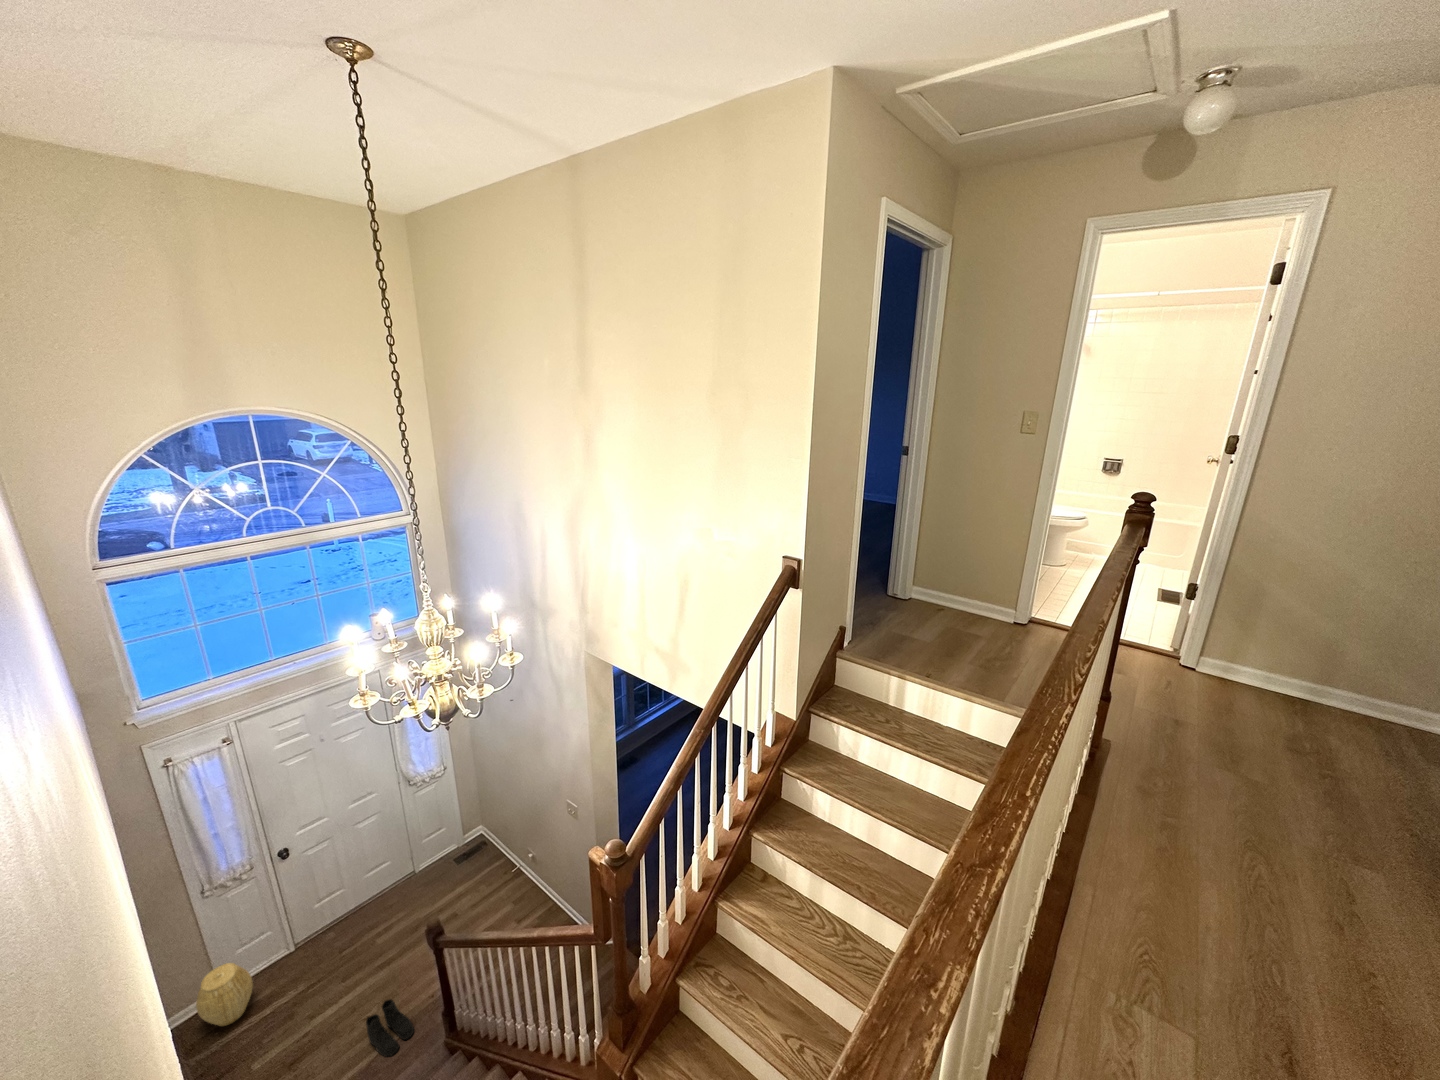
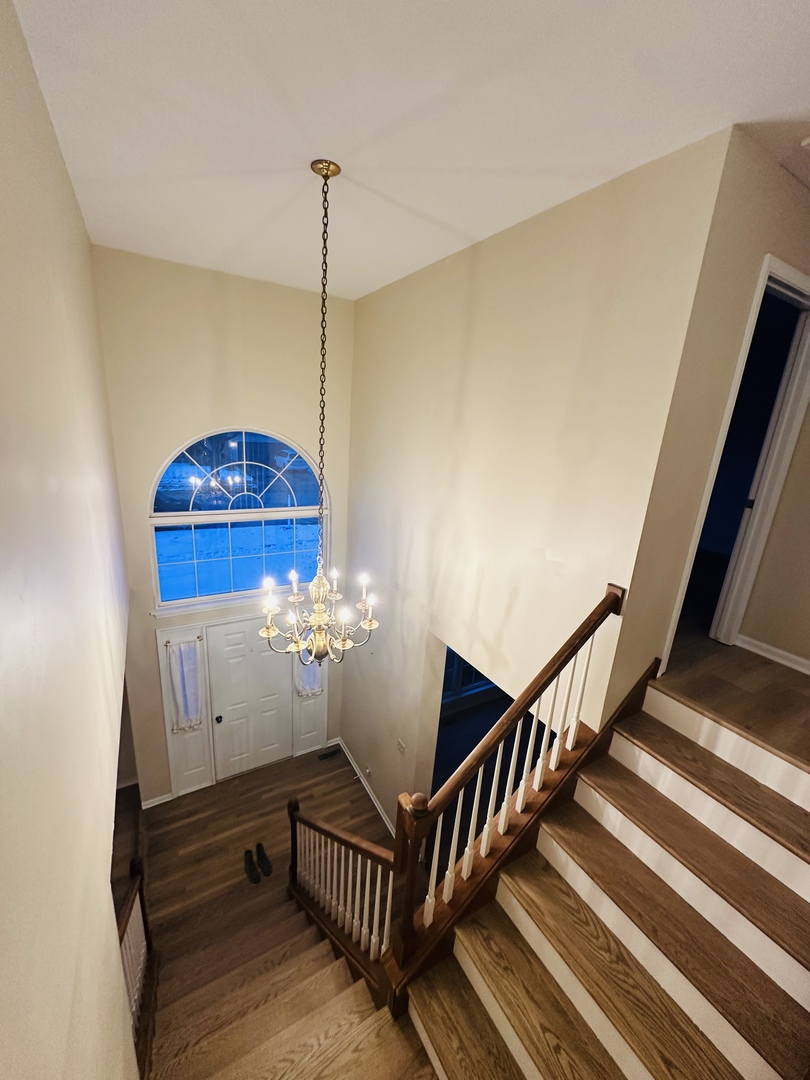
woven basket: present [196,963,253,1026] -> none [158,780,189,820]

